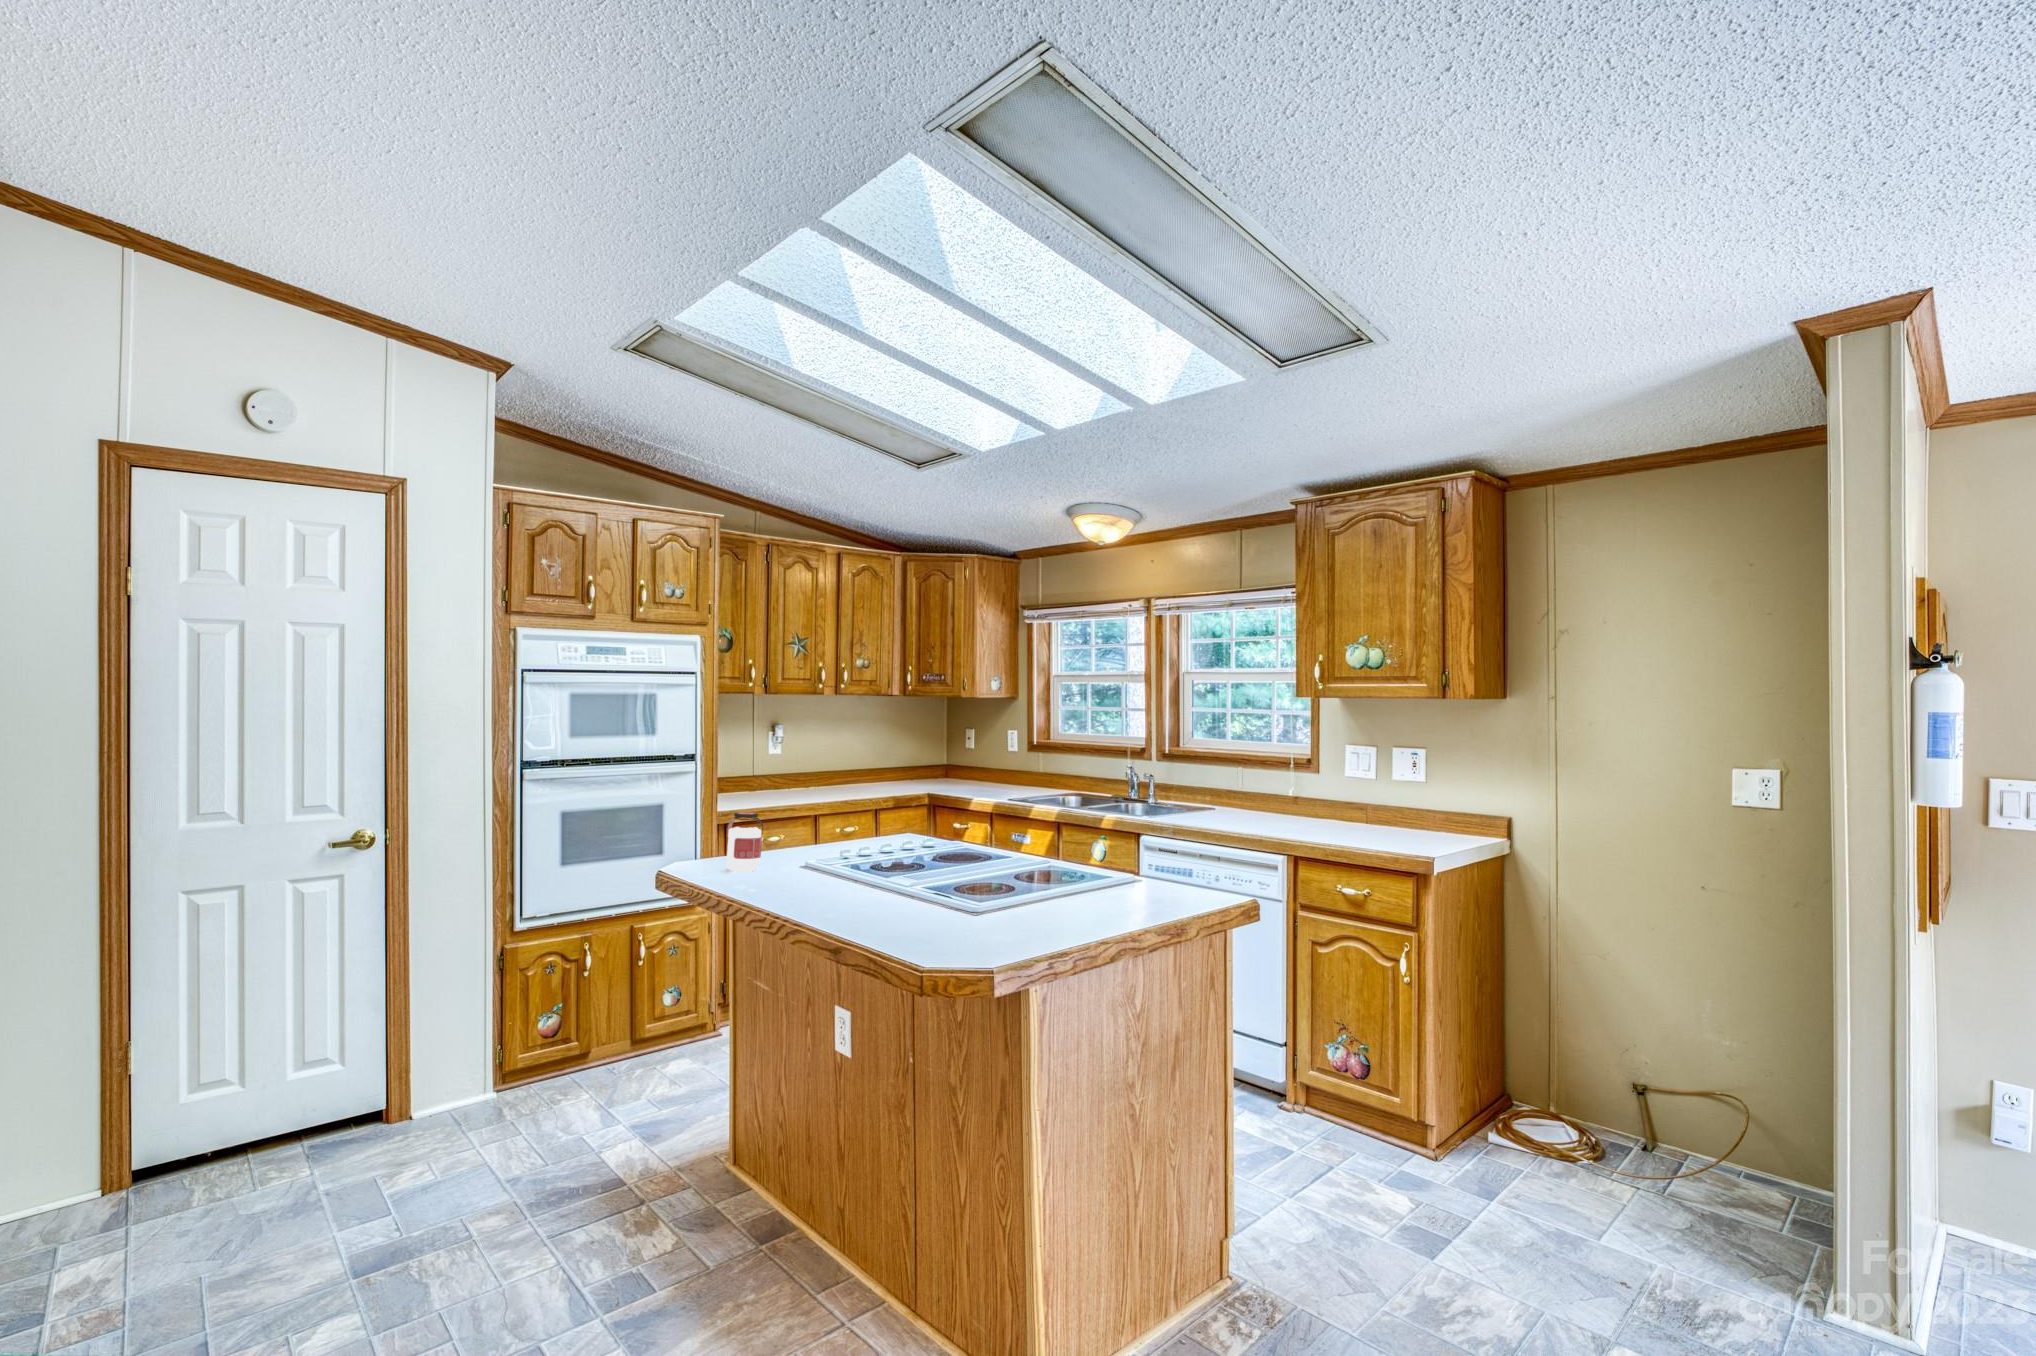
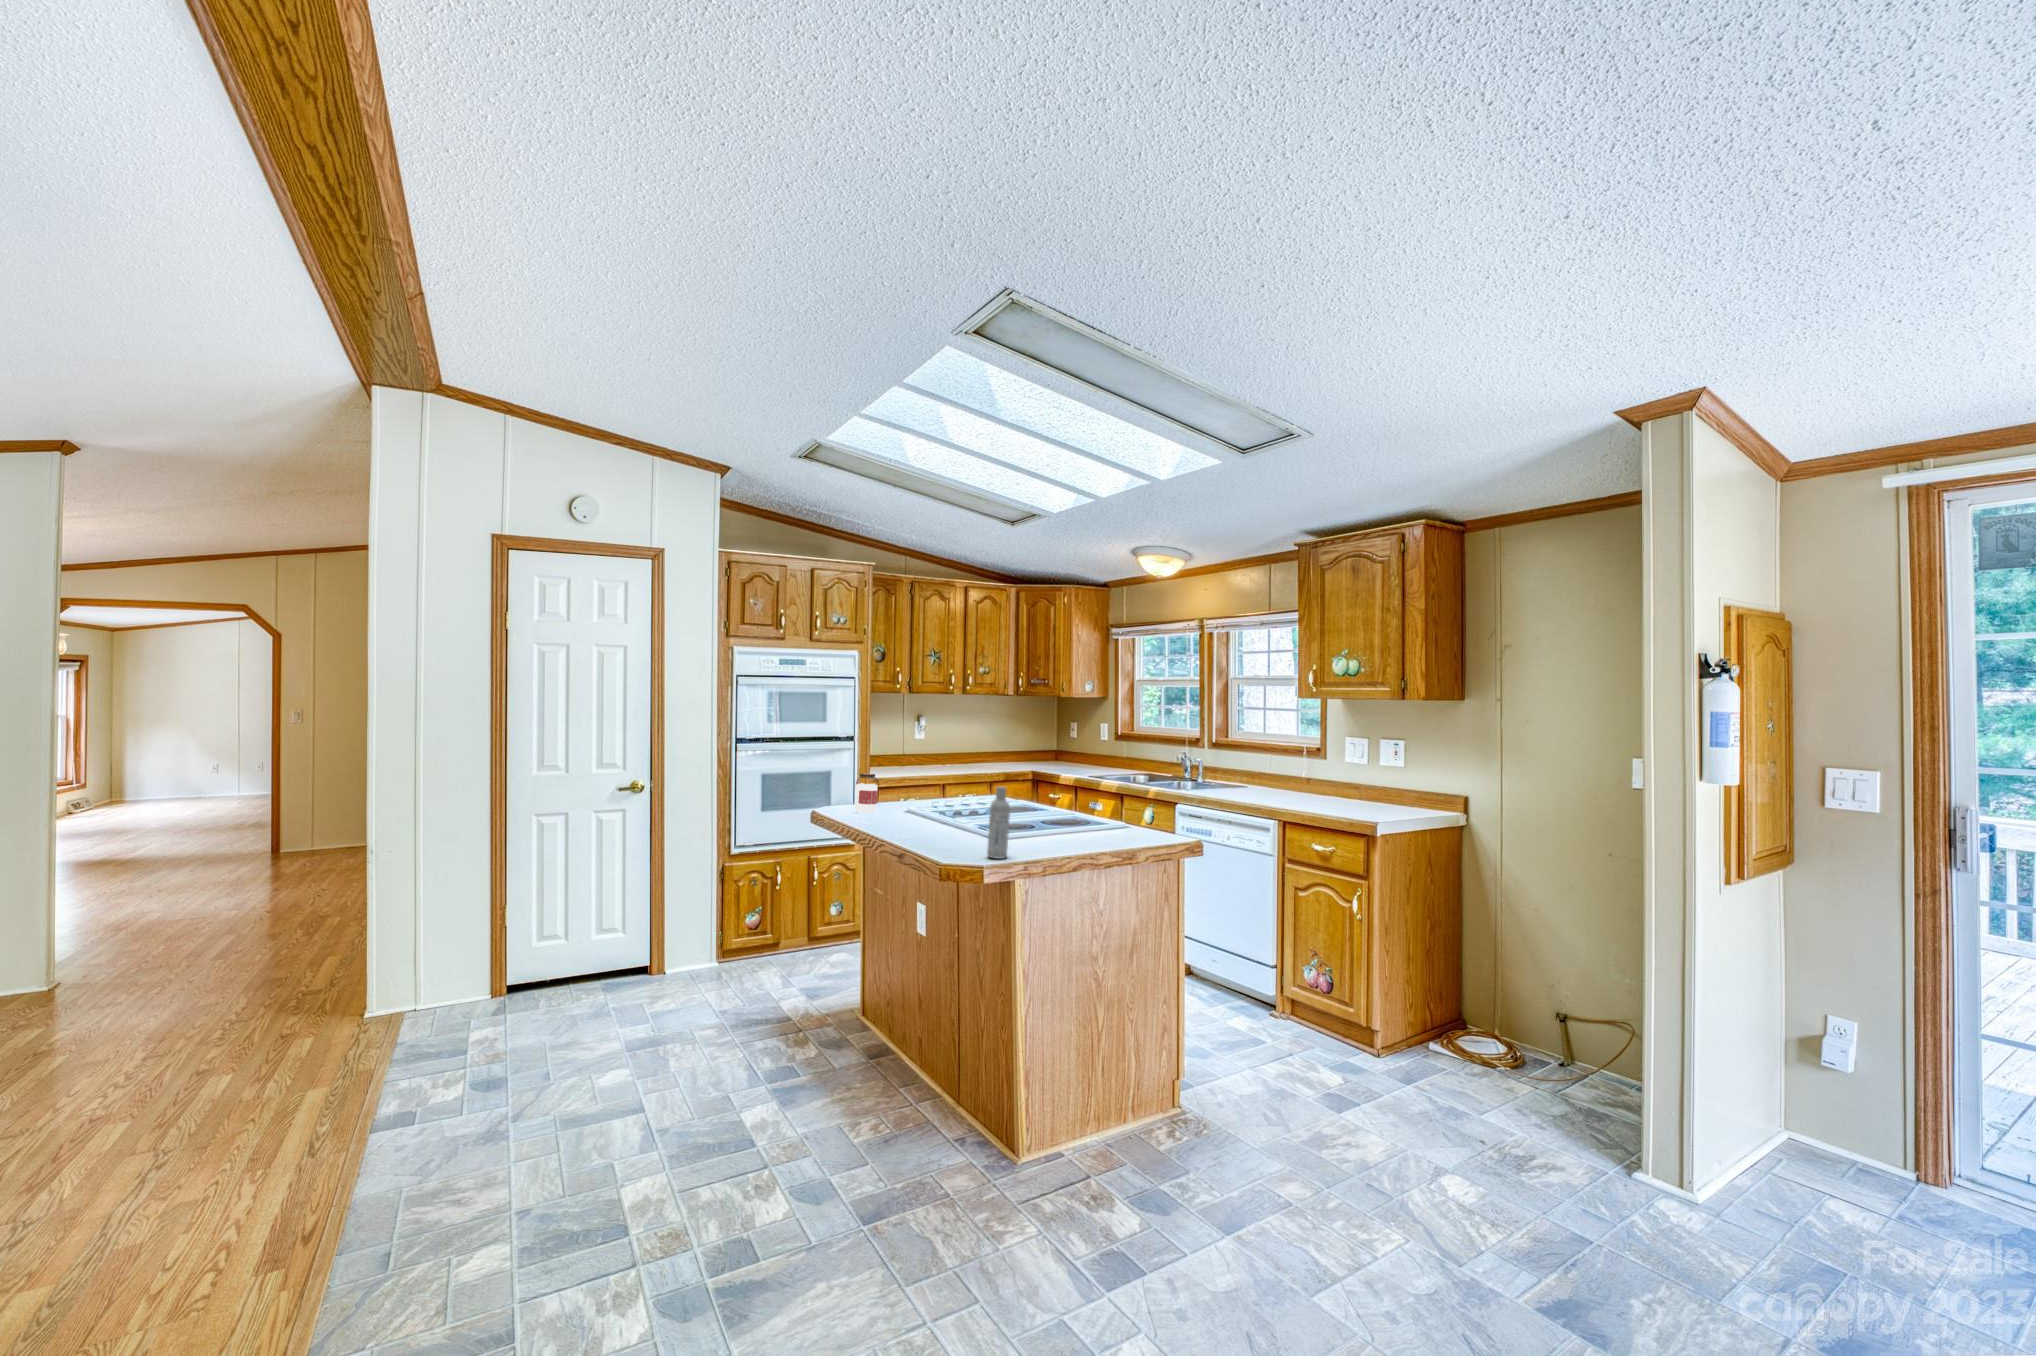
bottle: none [987,838,1022,953] -> present [987,787,1010,859]

